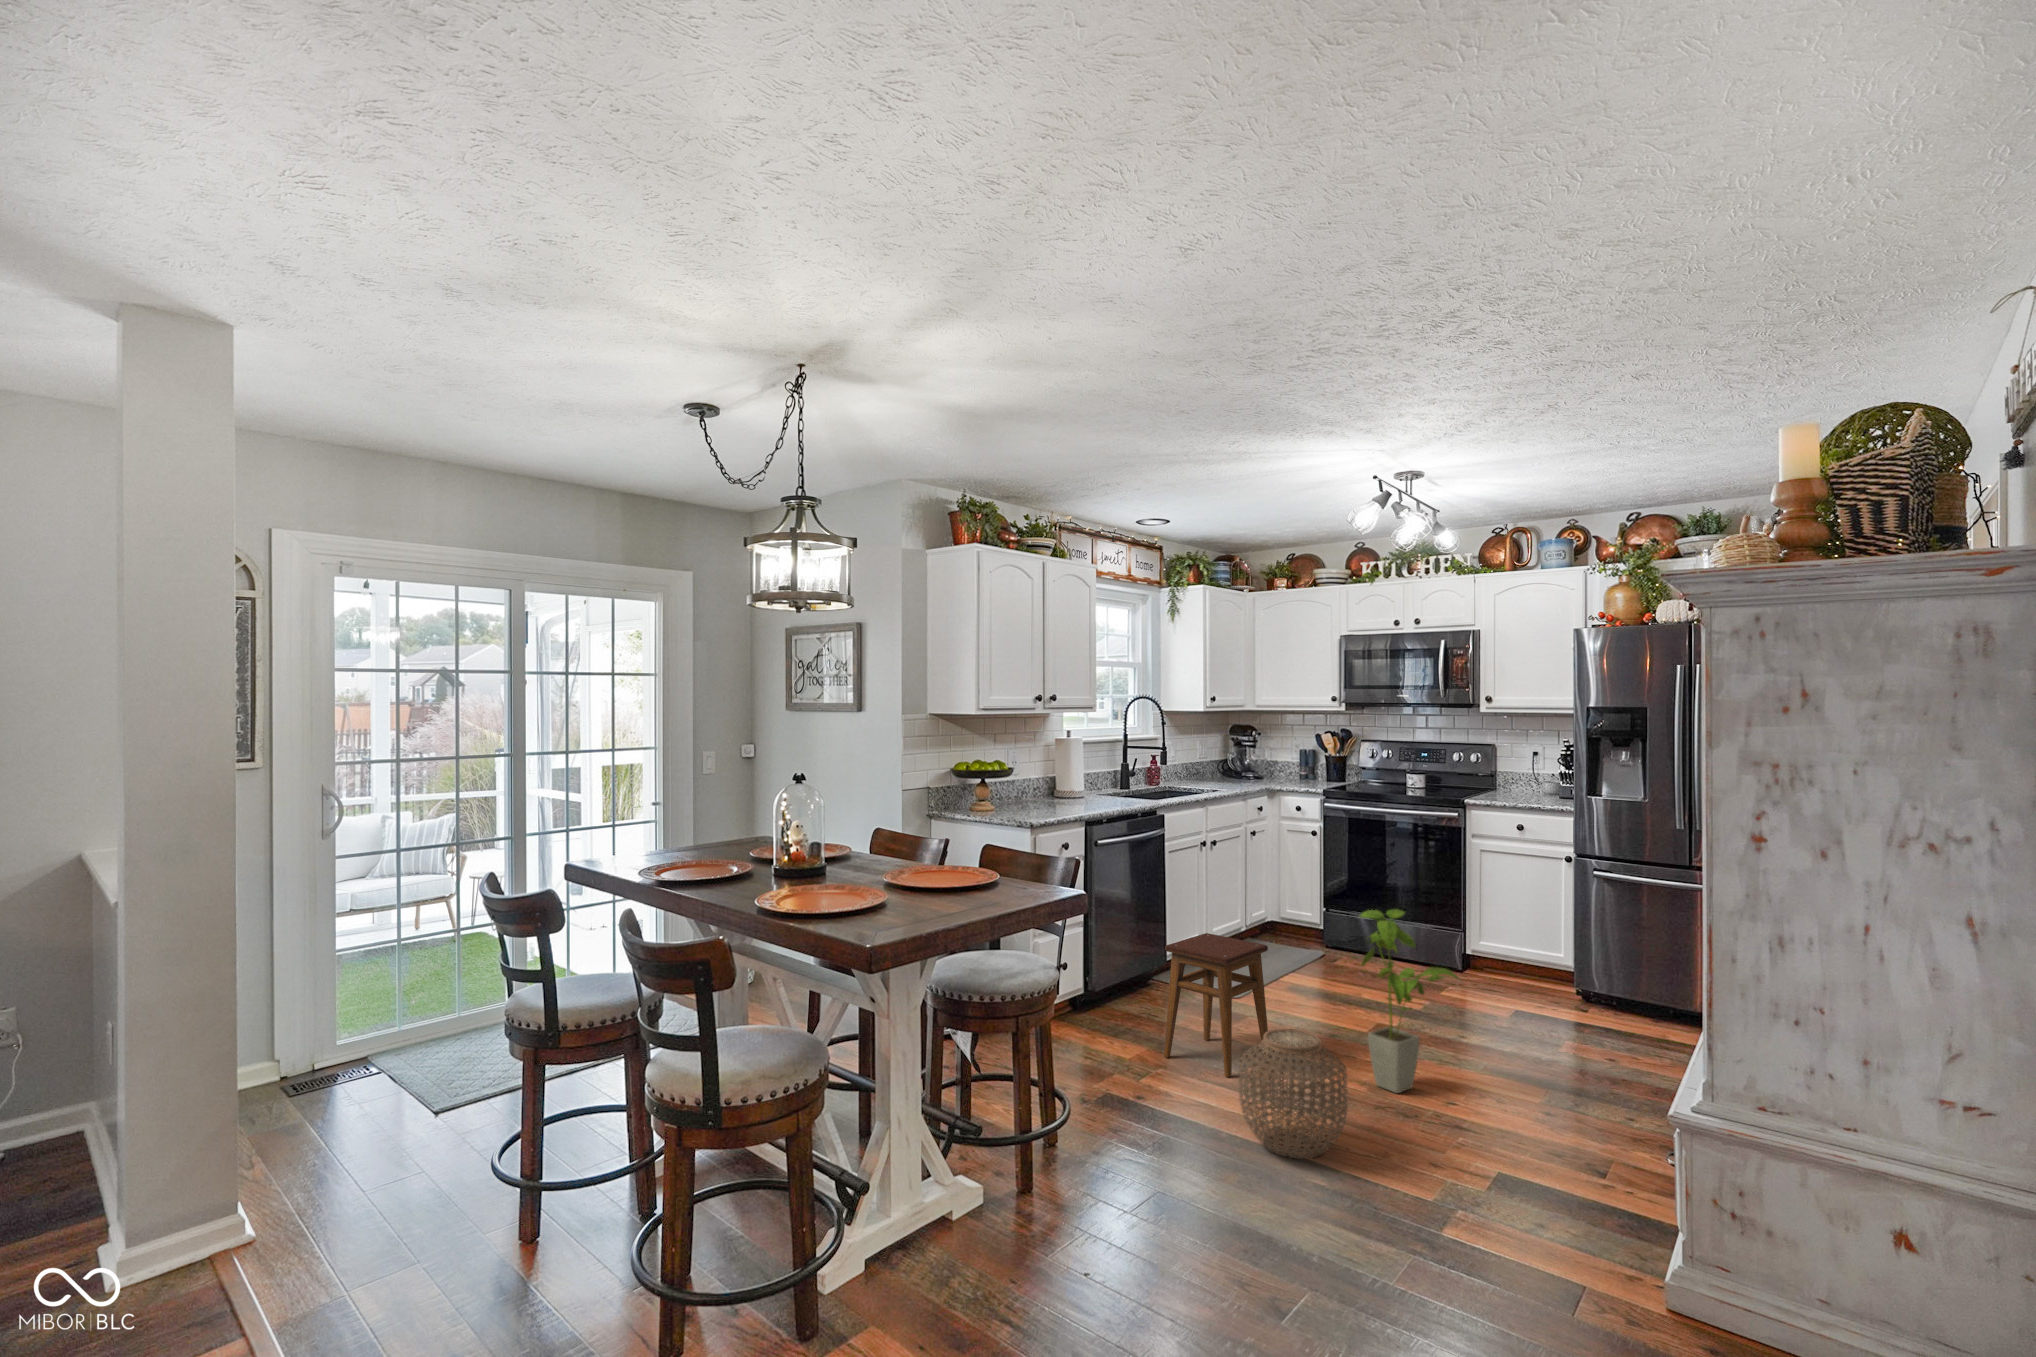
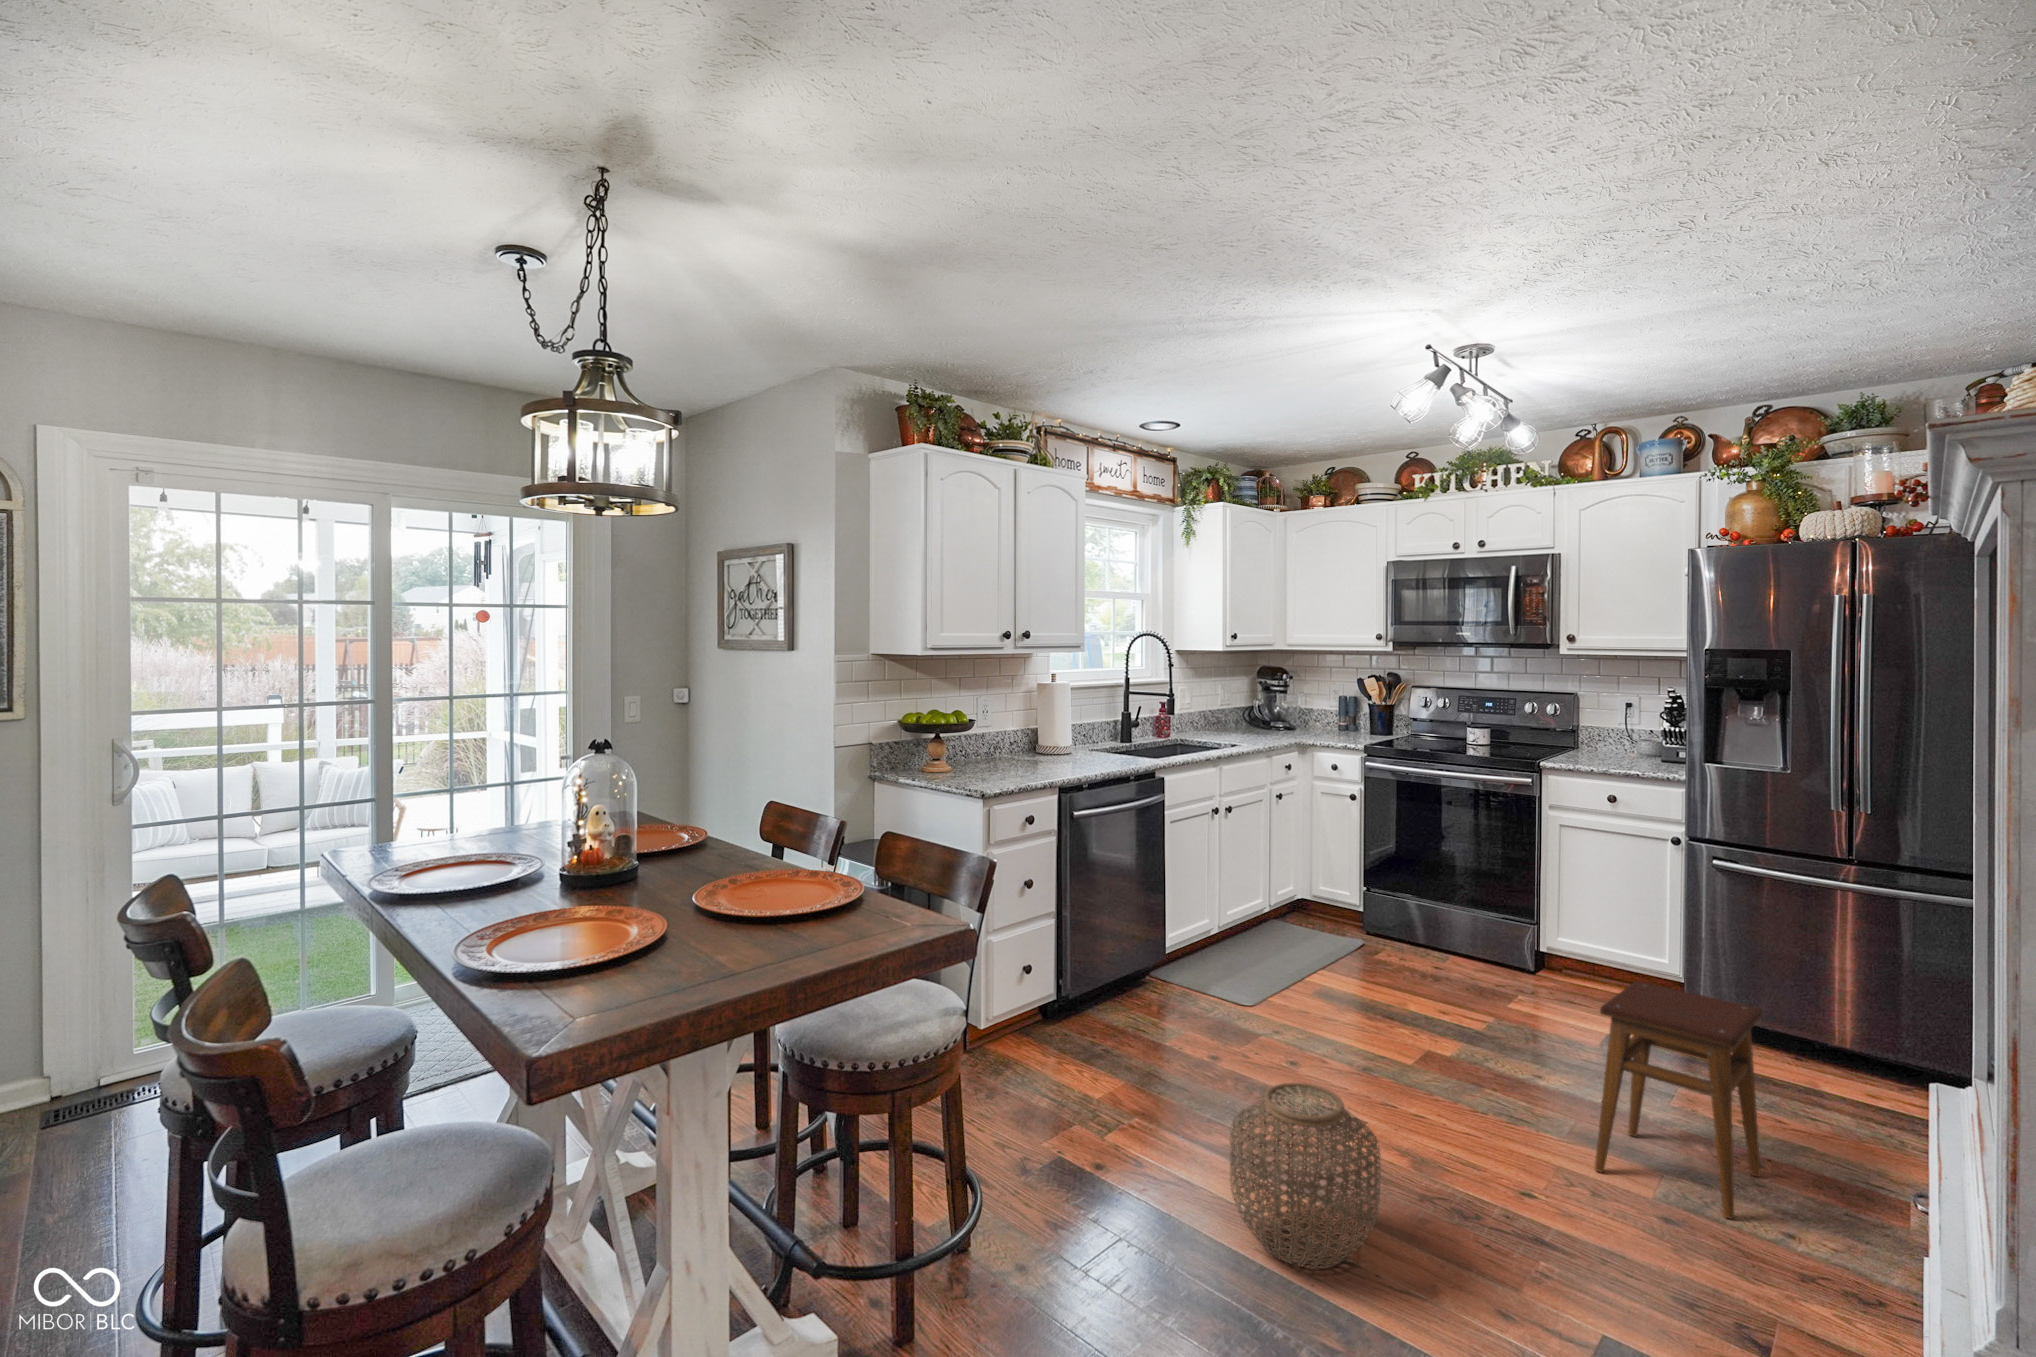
house plant: present [1359,909,1459,1093] -> none [1400,914,1543,1156]
stool: present [1164,933,1268,1077] -> present [1595,981,1762,1219]

